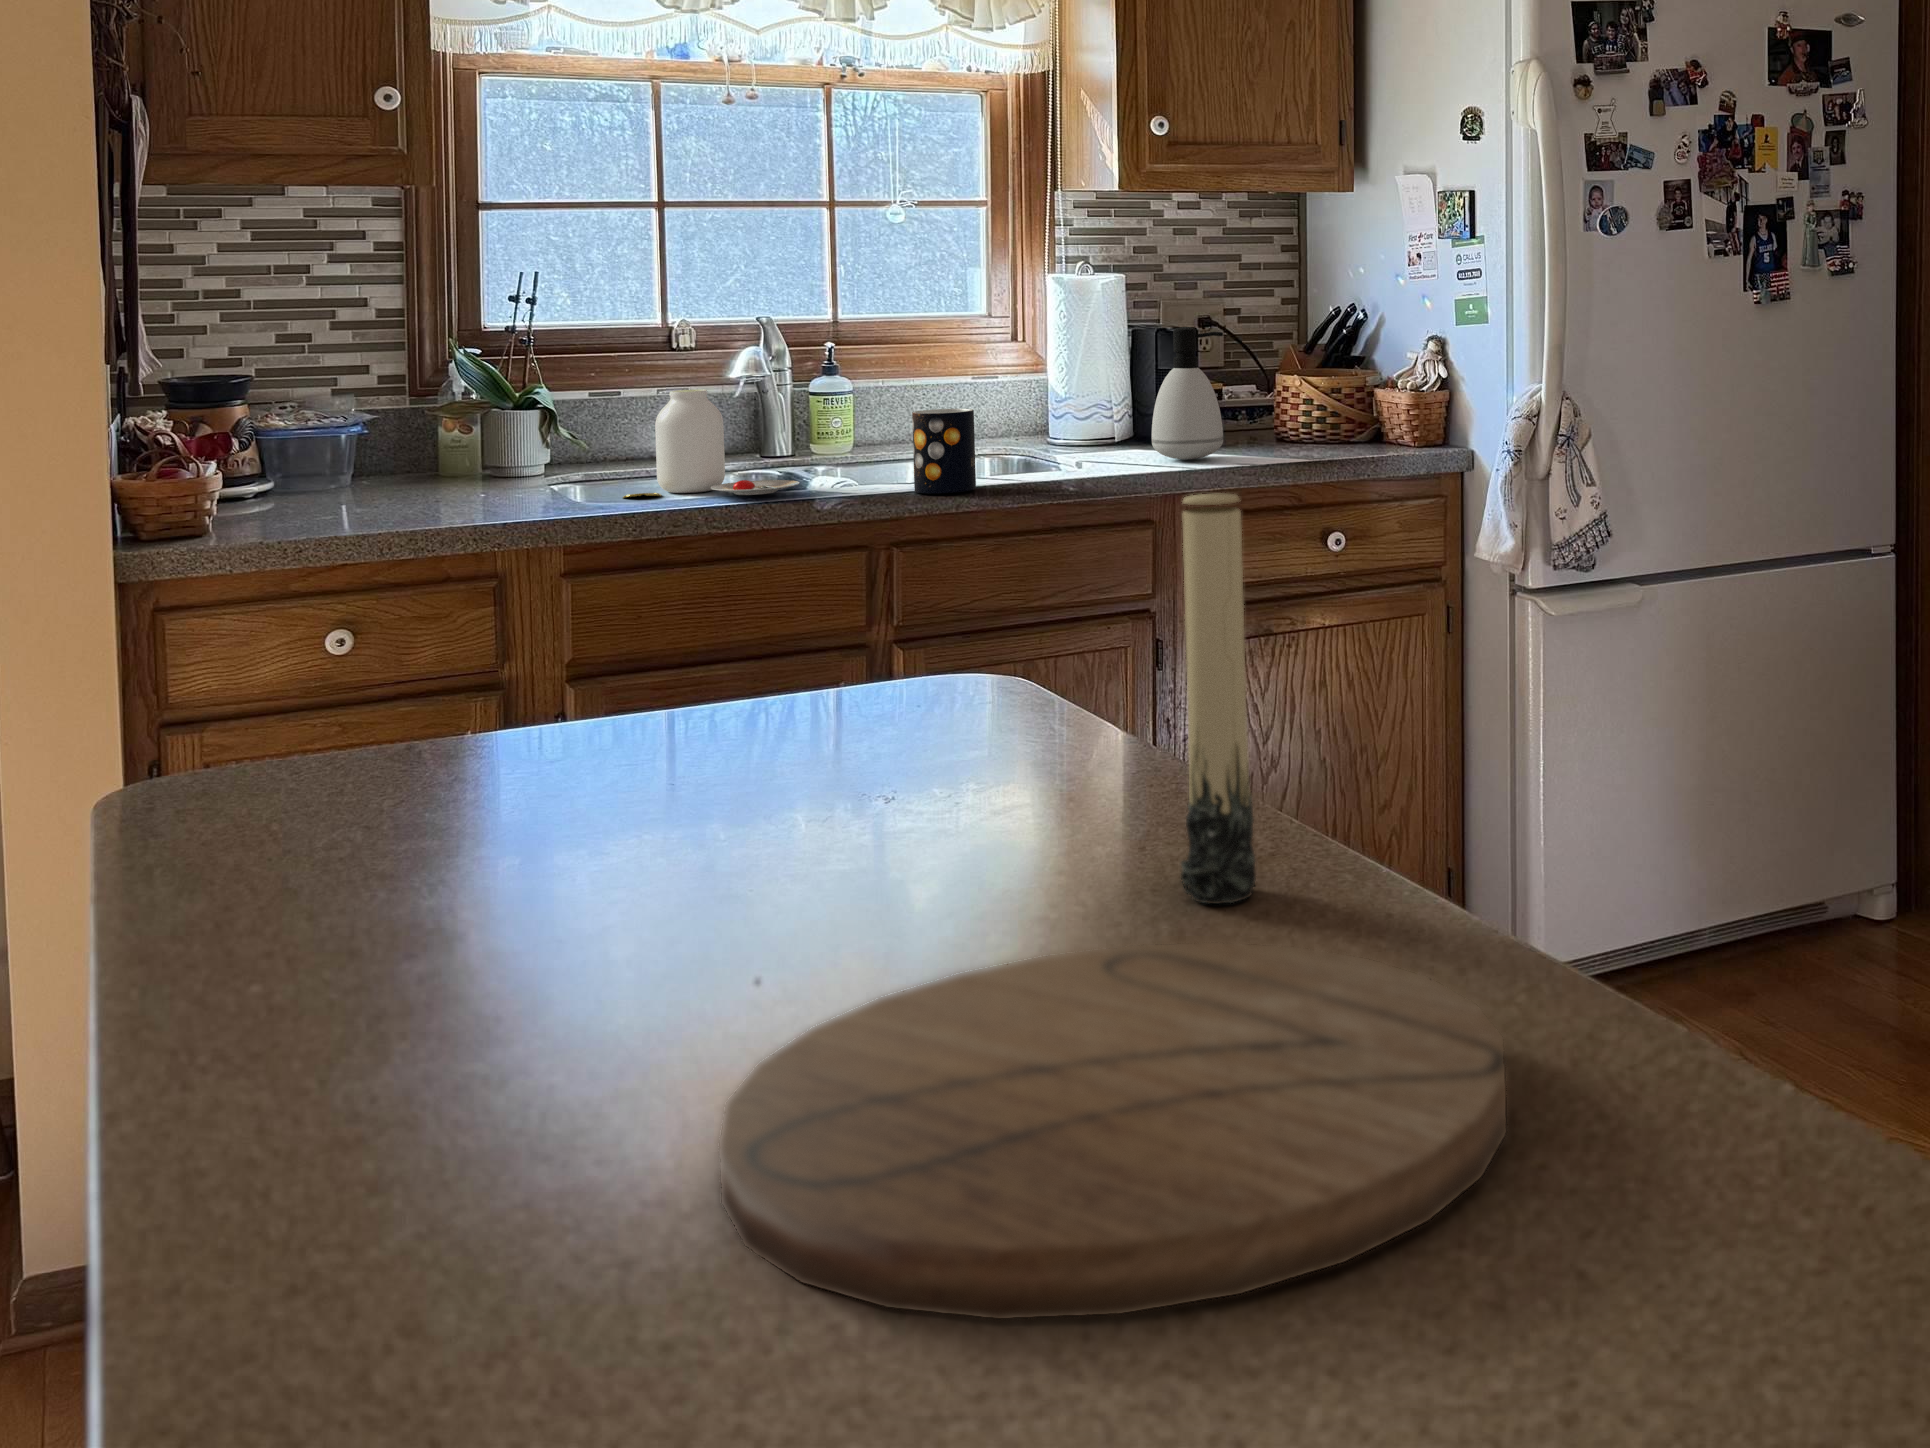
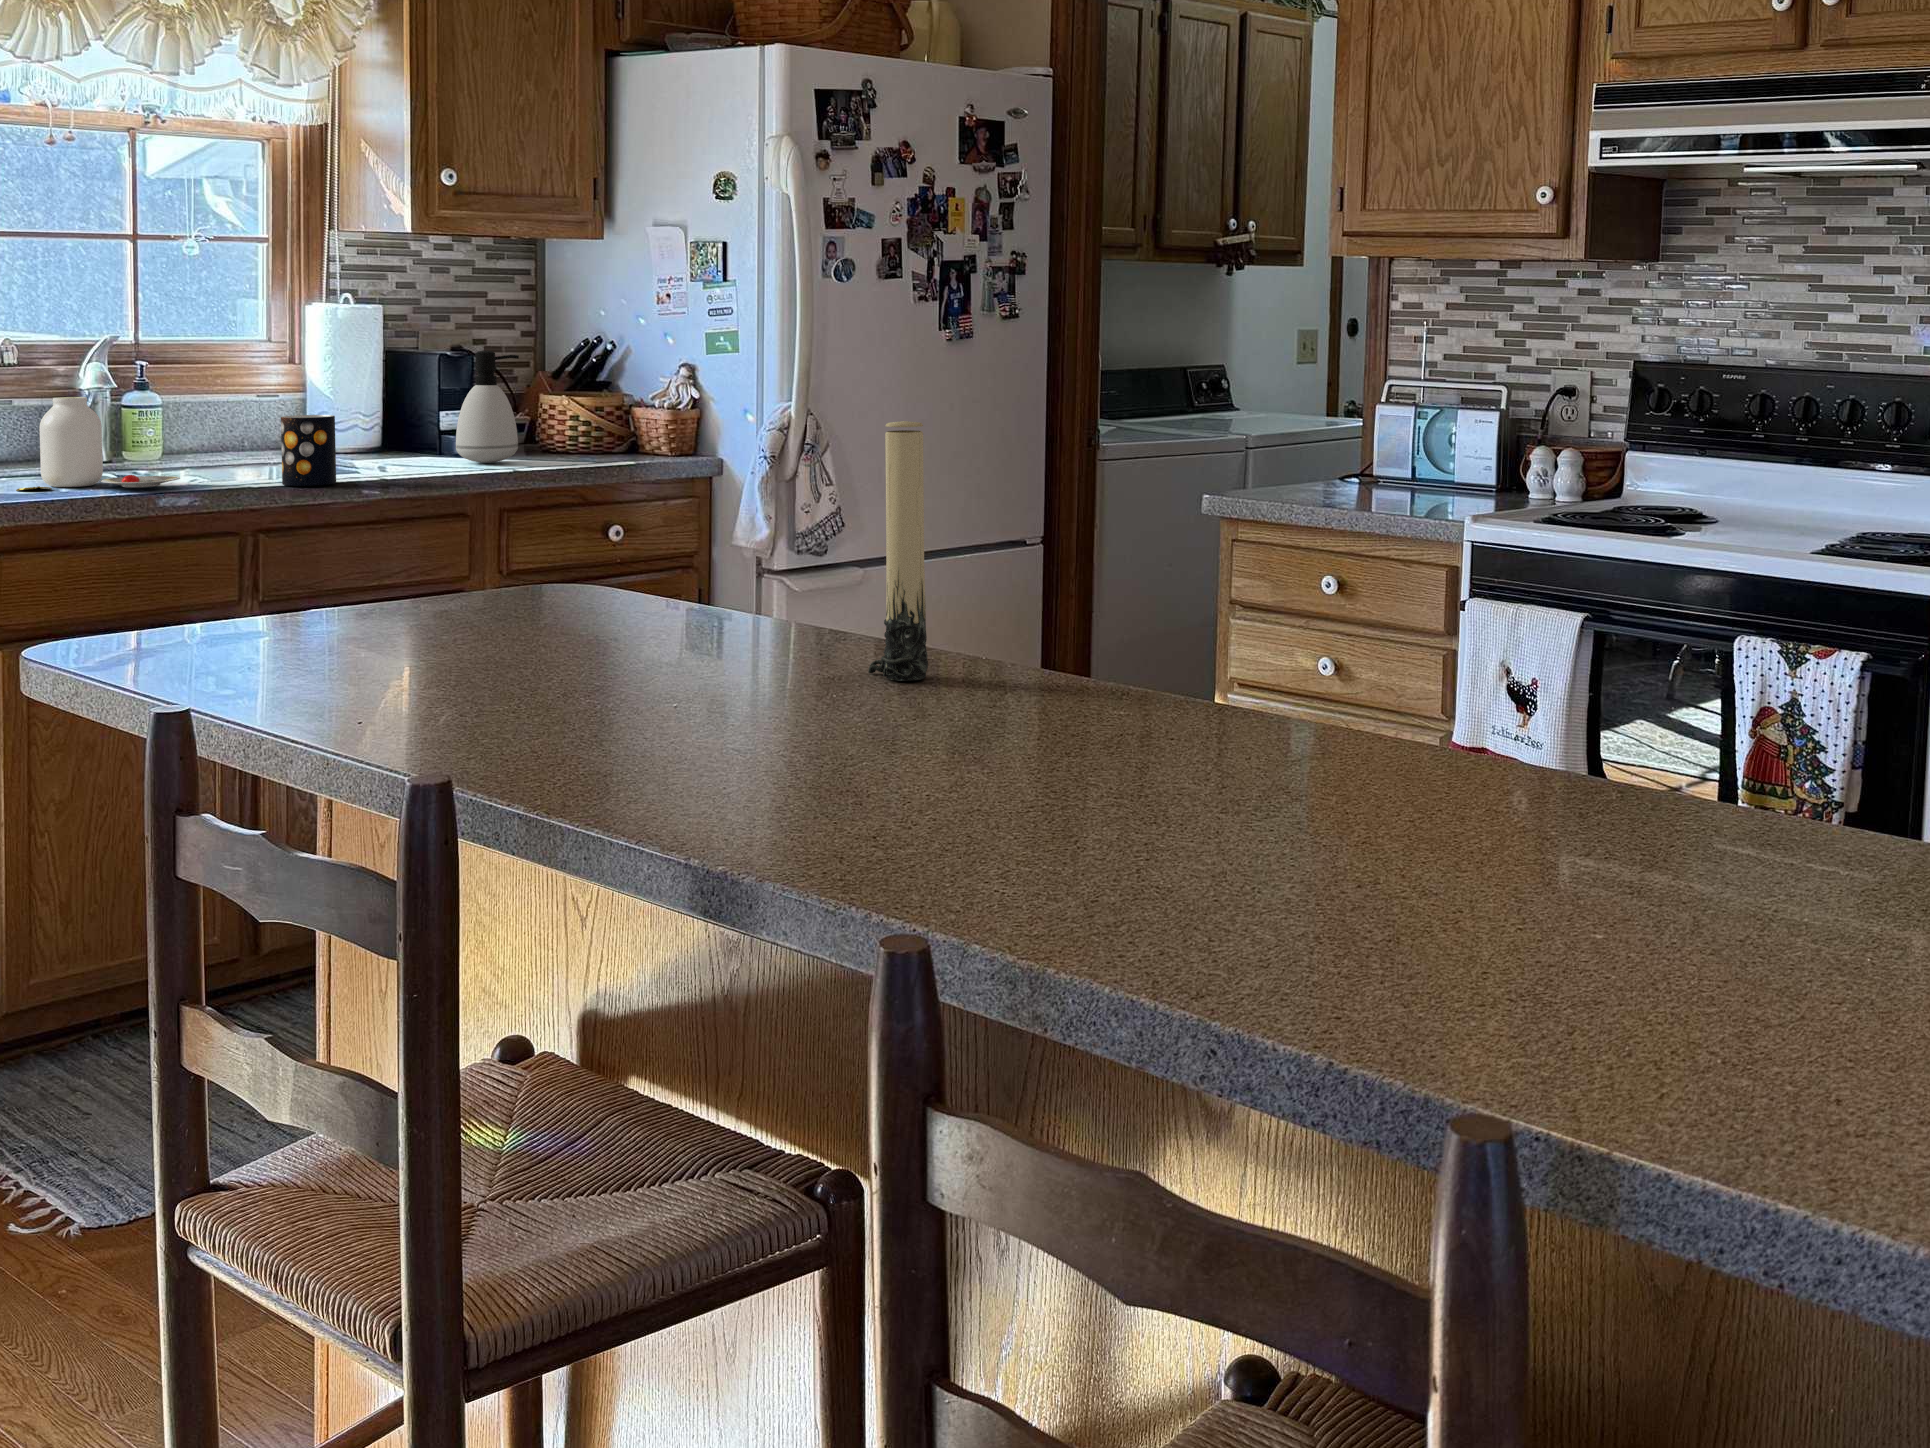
cutting board: present [719,943,1506,1319] -> none [780,681,1215,807]

